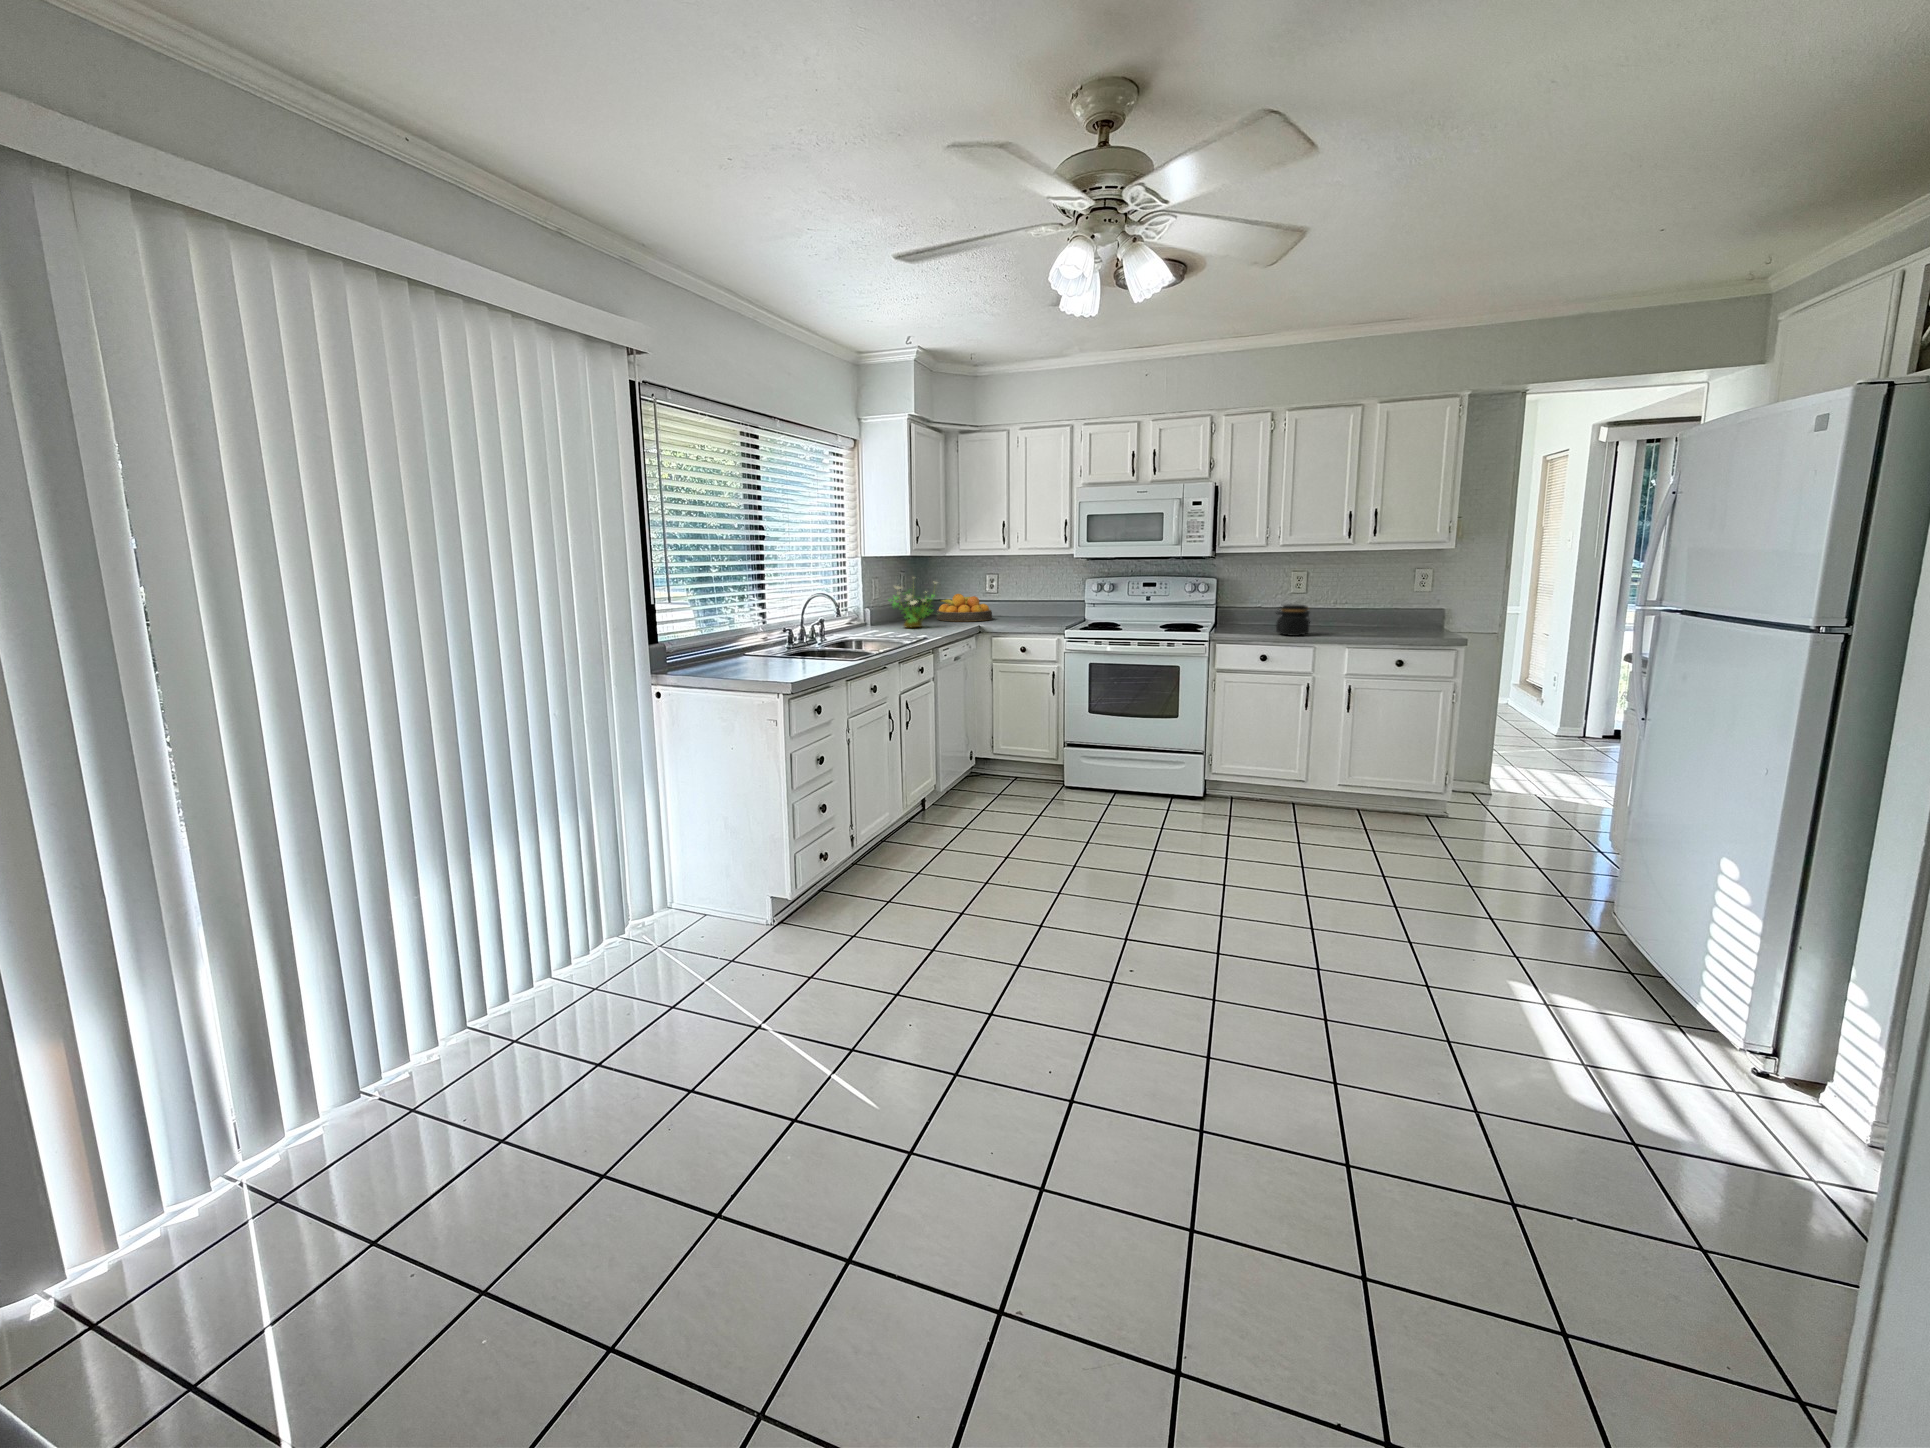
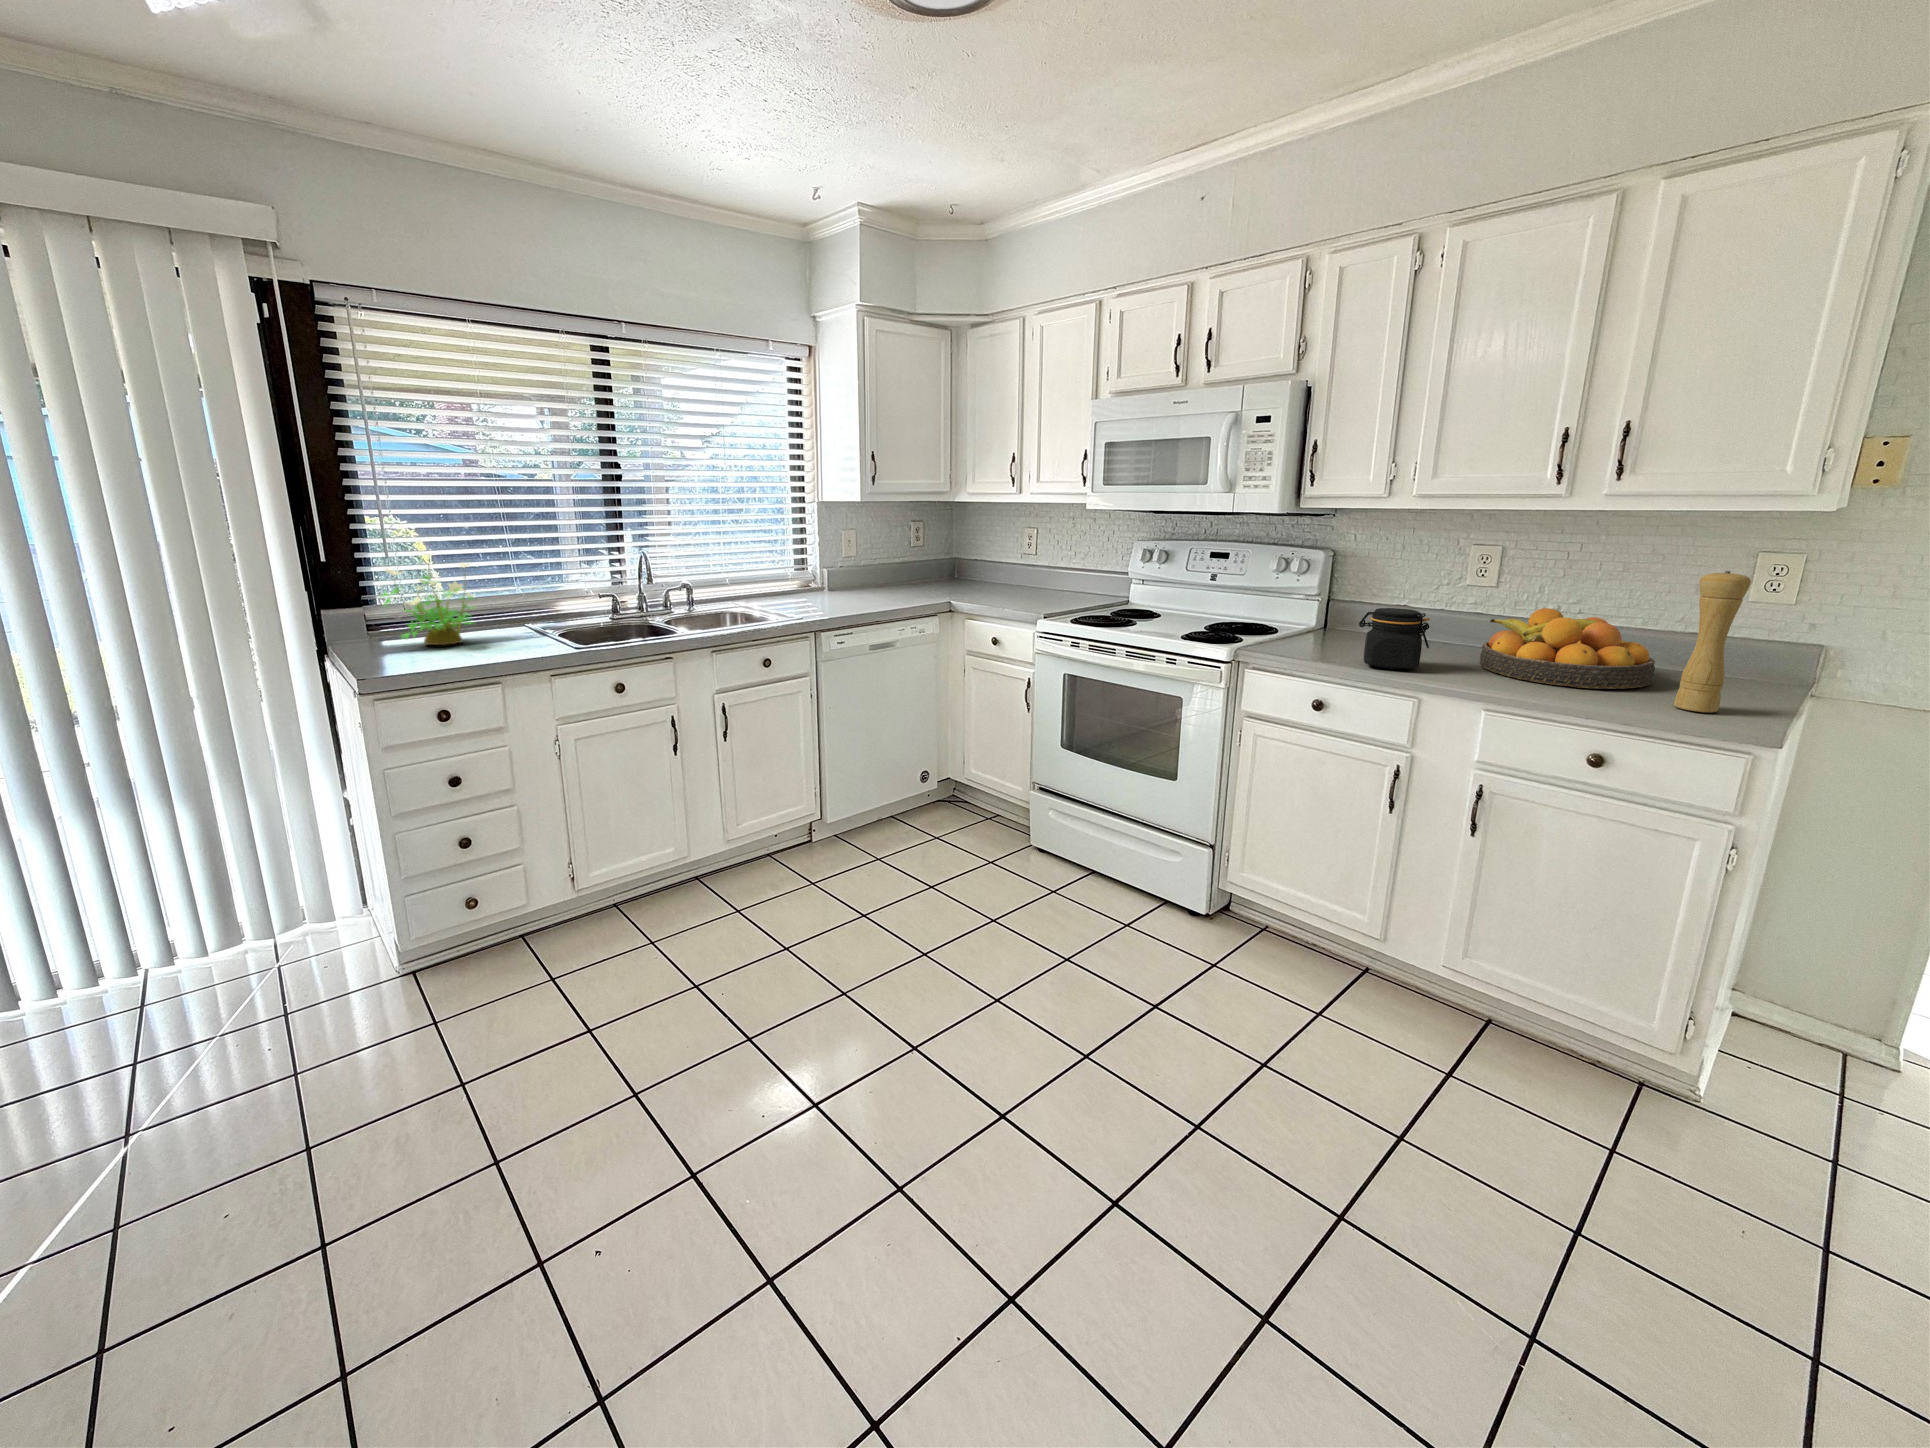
pepper mill: none [1420,576,1443,639] -> present [1674,571,1751,712]
potted plant: present [890,583,935,627] -> present [382,554,475,645]
fruit bowl: present [936,594,992,622] -> present [1480,608,1655,689]

